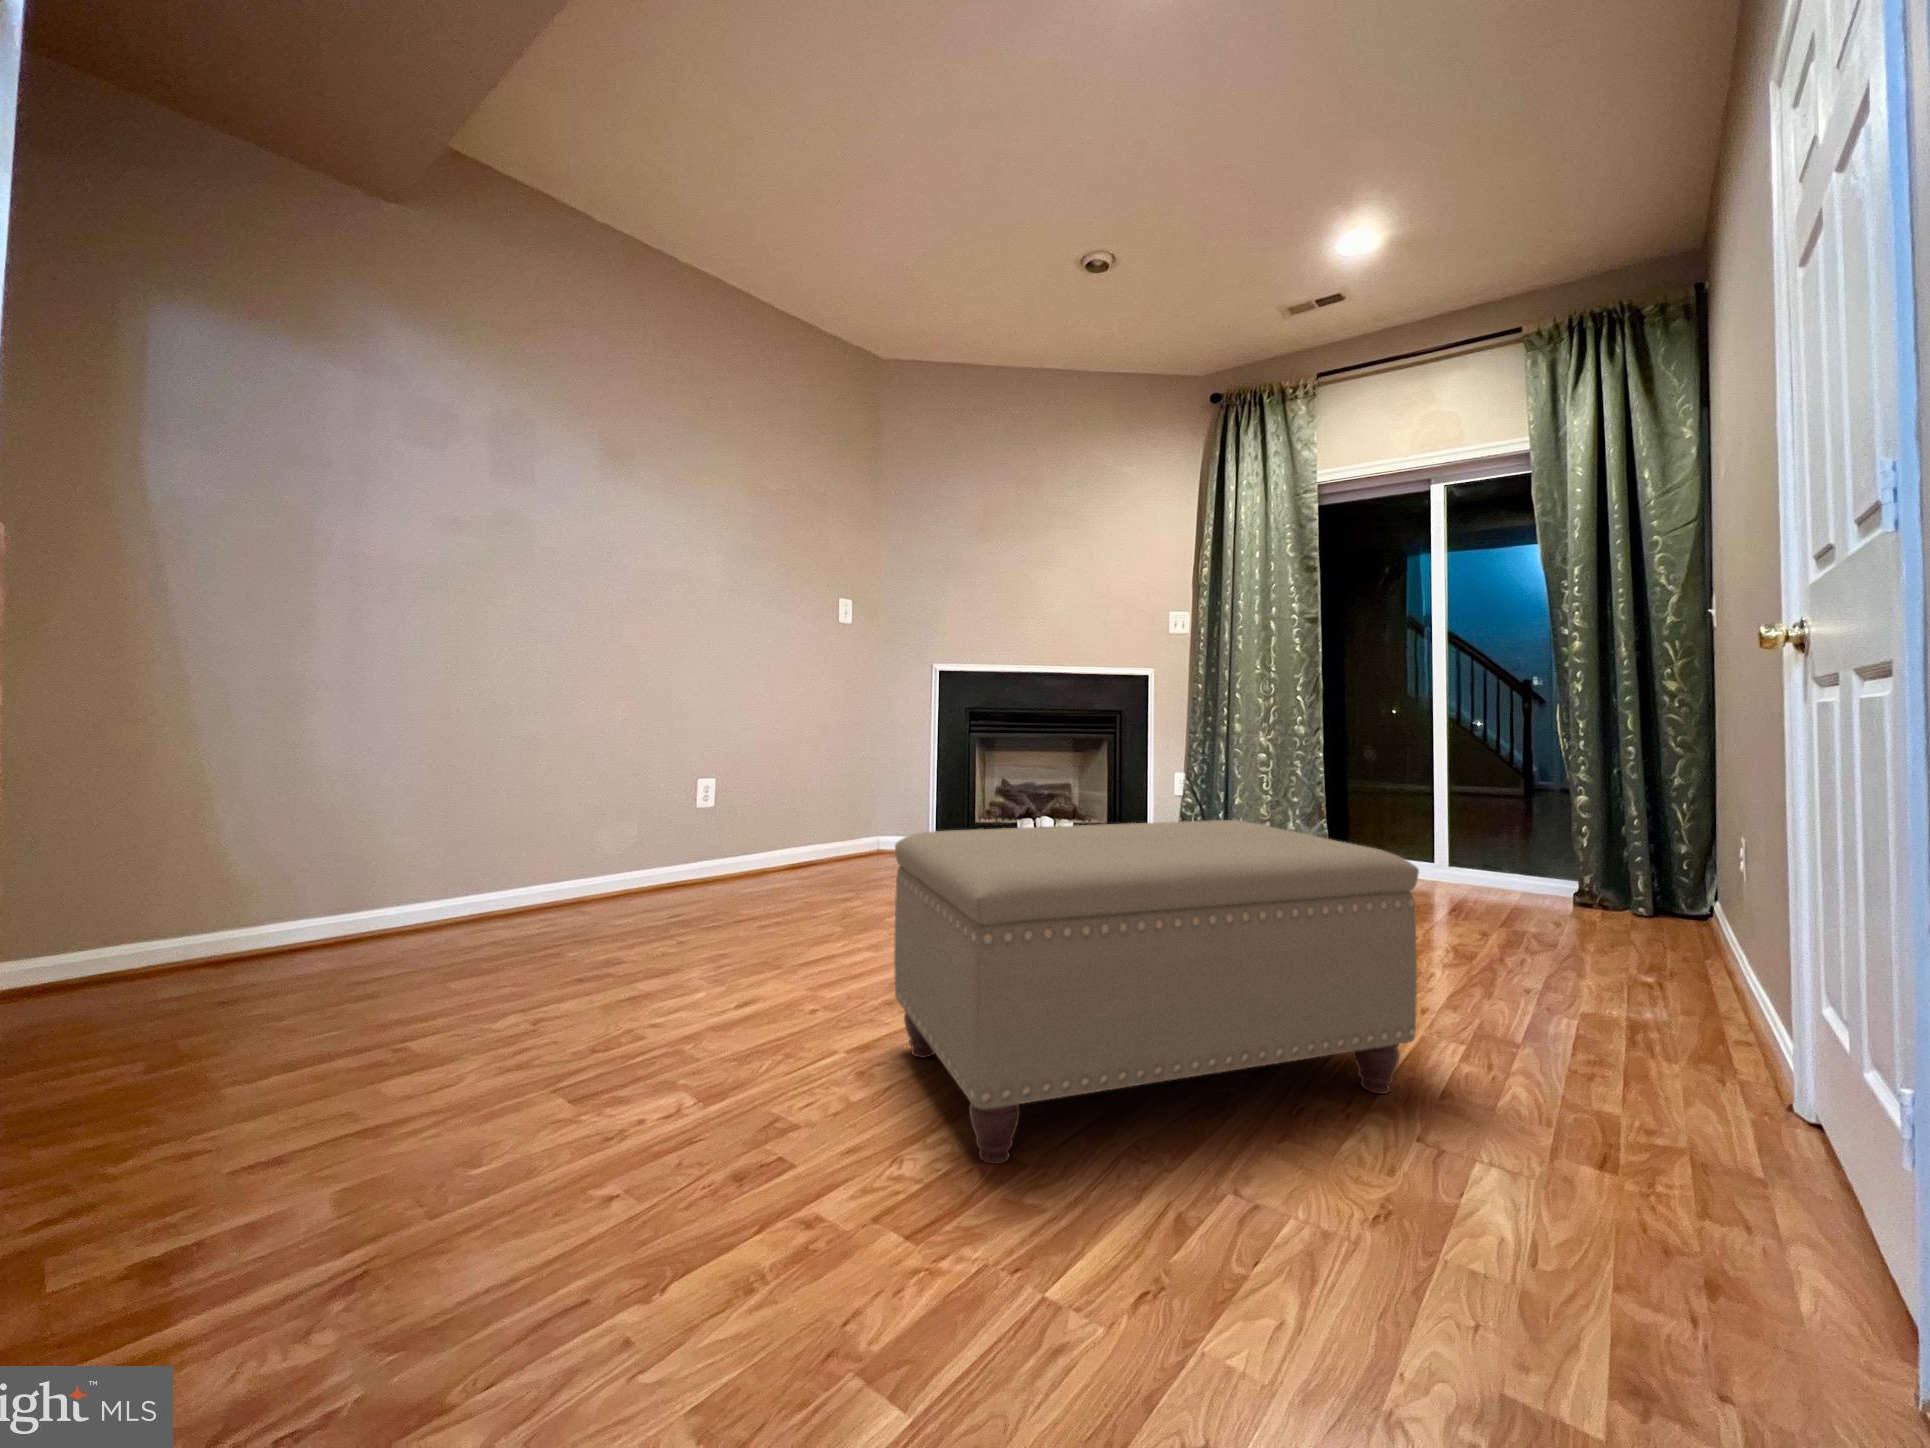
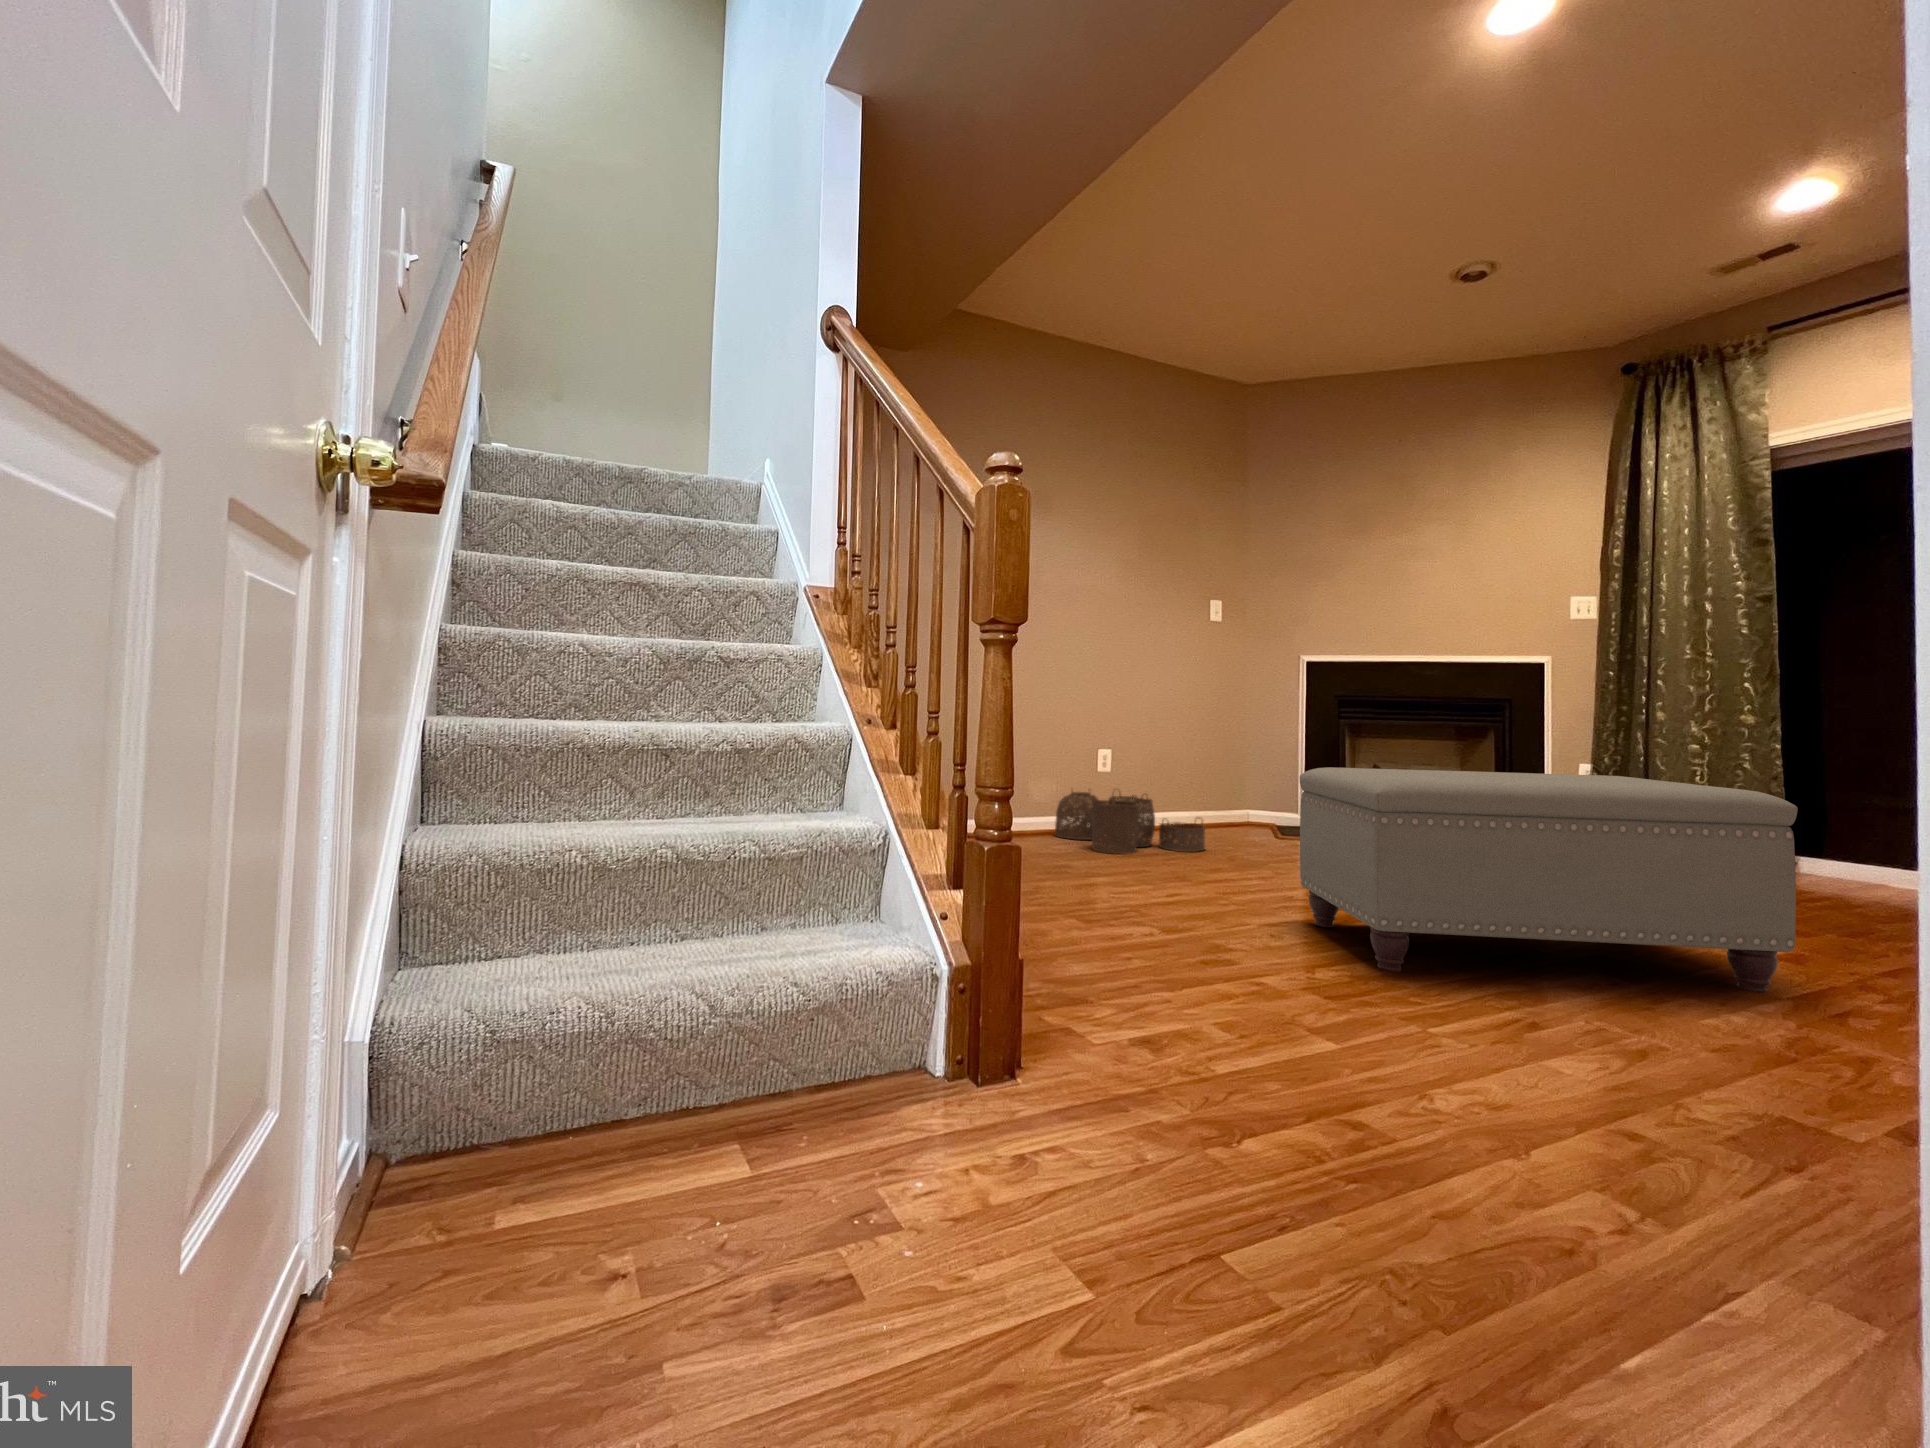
woven basket: none [629,834,817,929] -> present [1055,789,1205,854]

